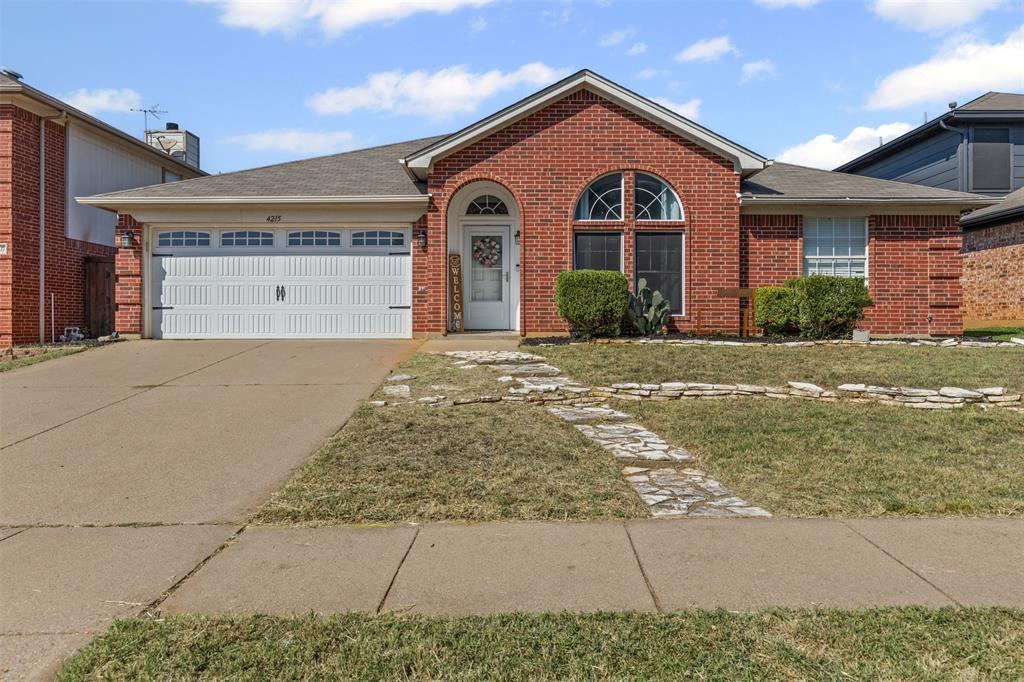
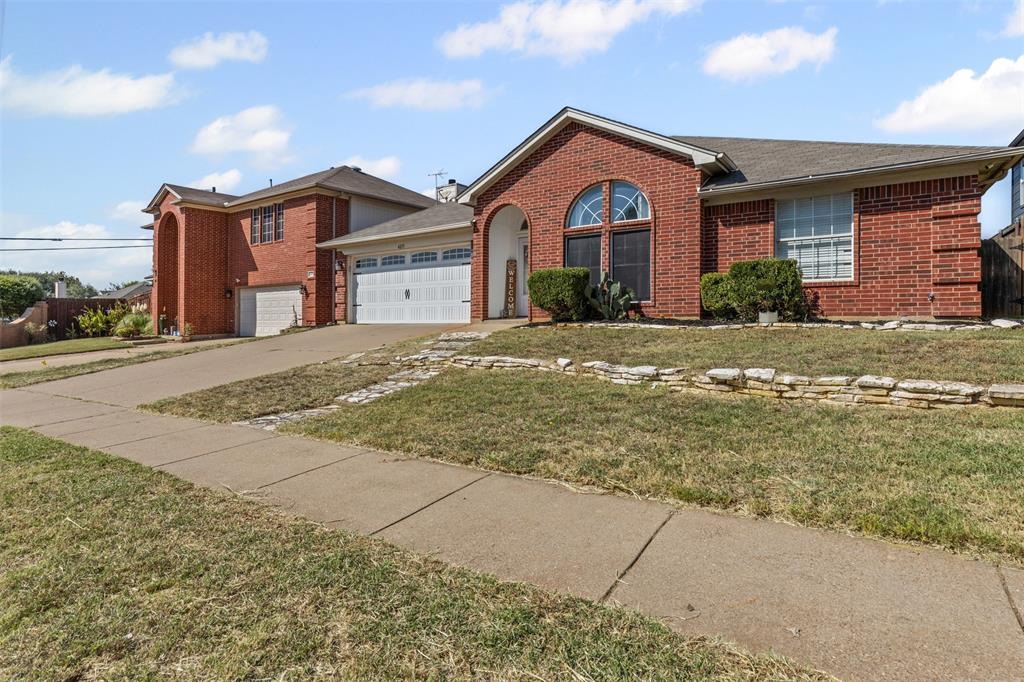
bench: present [697,288,757,338] -> none [656,275,701,320]

